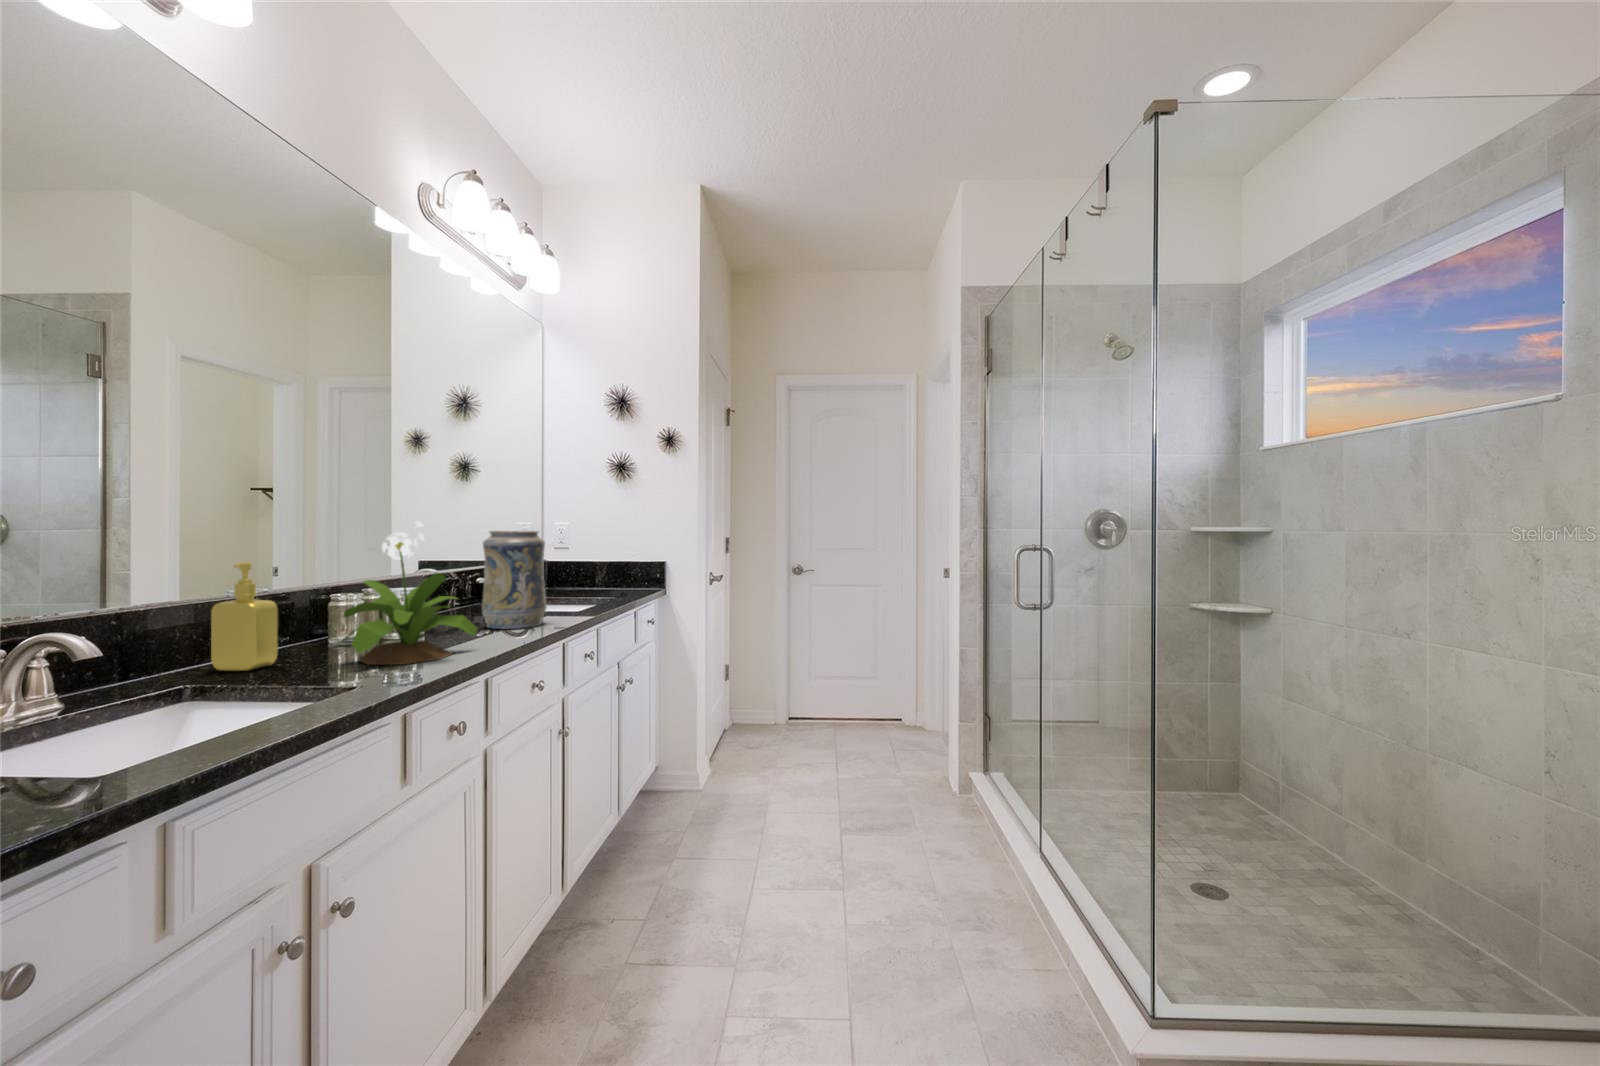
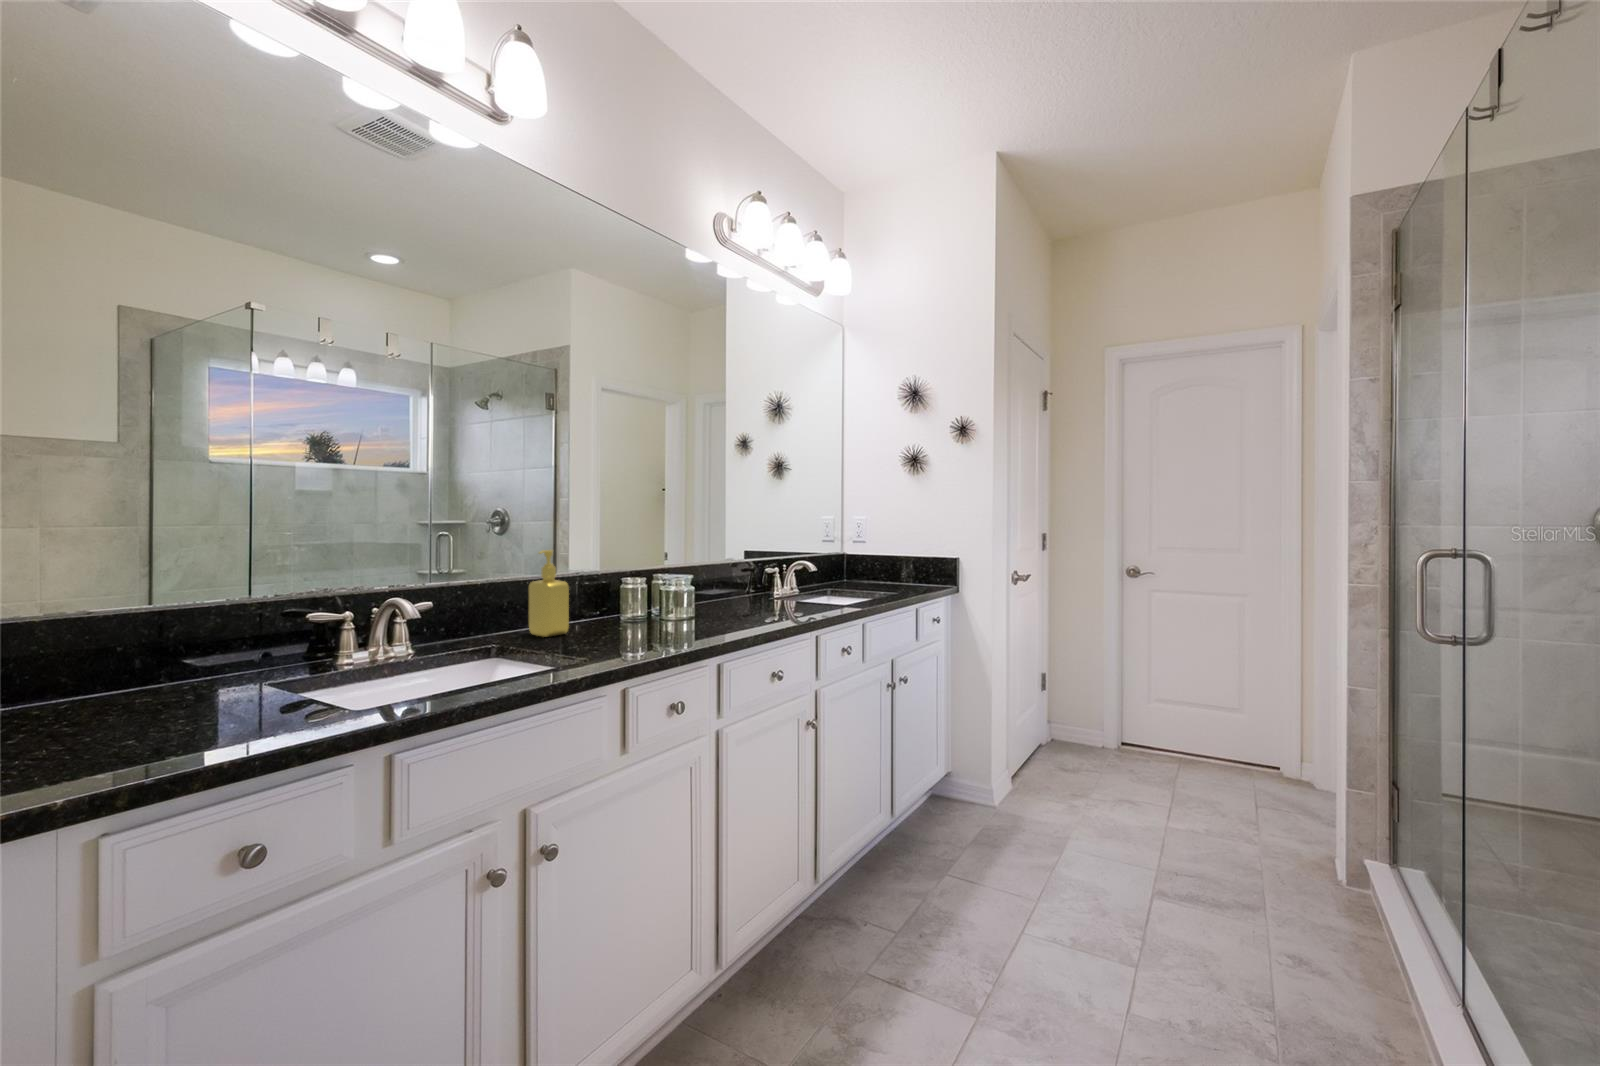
potted flower: present [342,521,477,665] -> none [599,517,711,645]
decorative vase: present [482,531,546,629] -> none [745,525,801,619]

